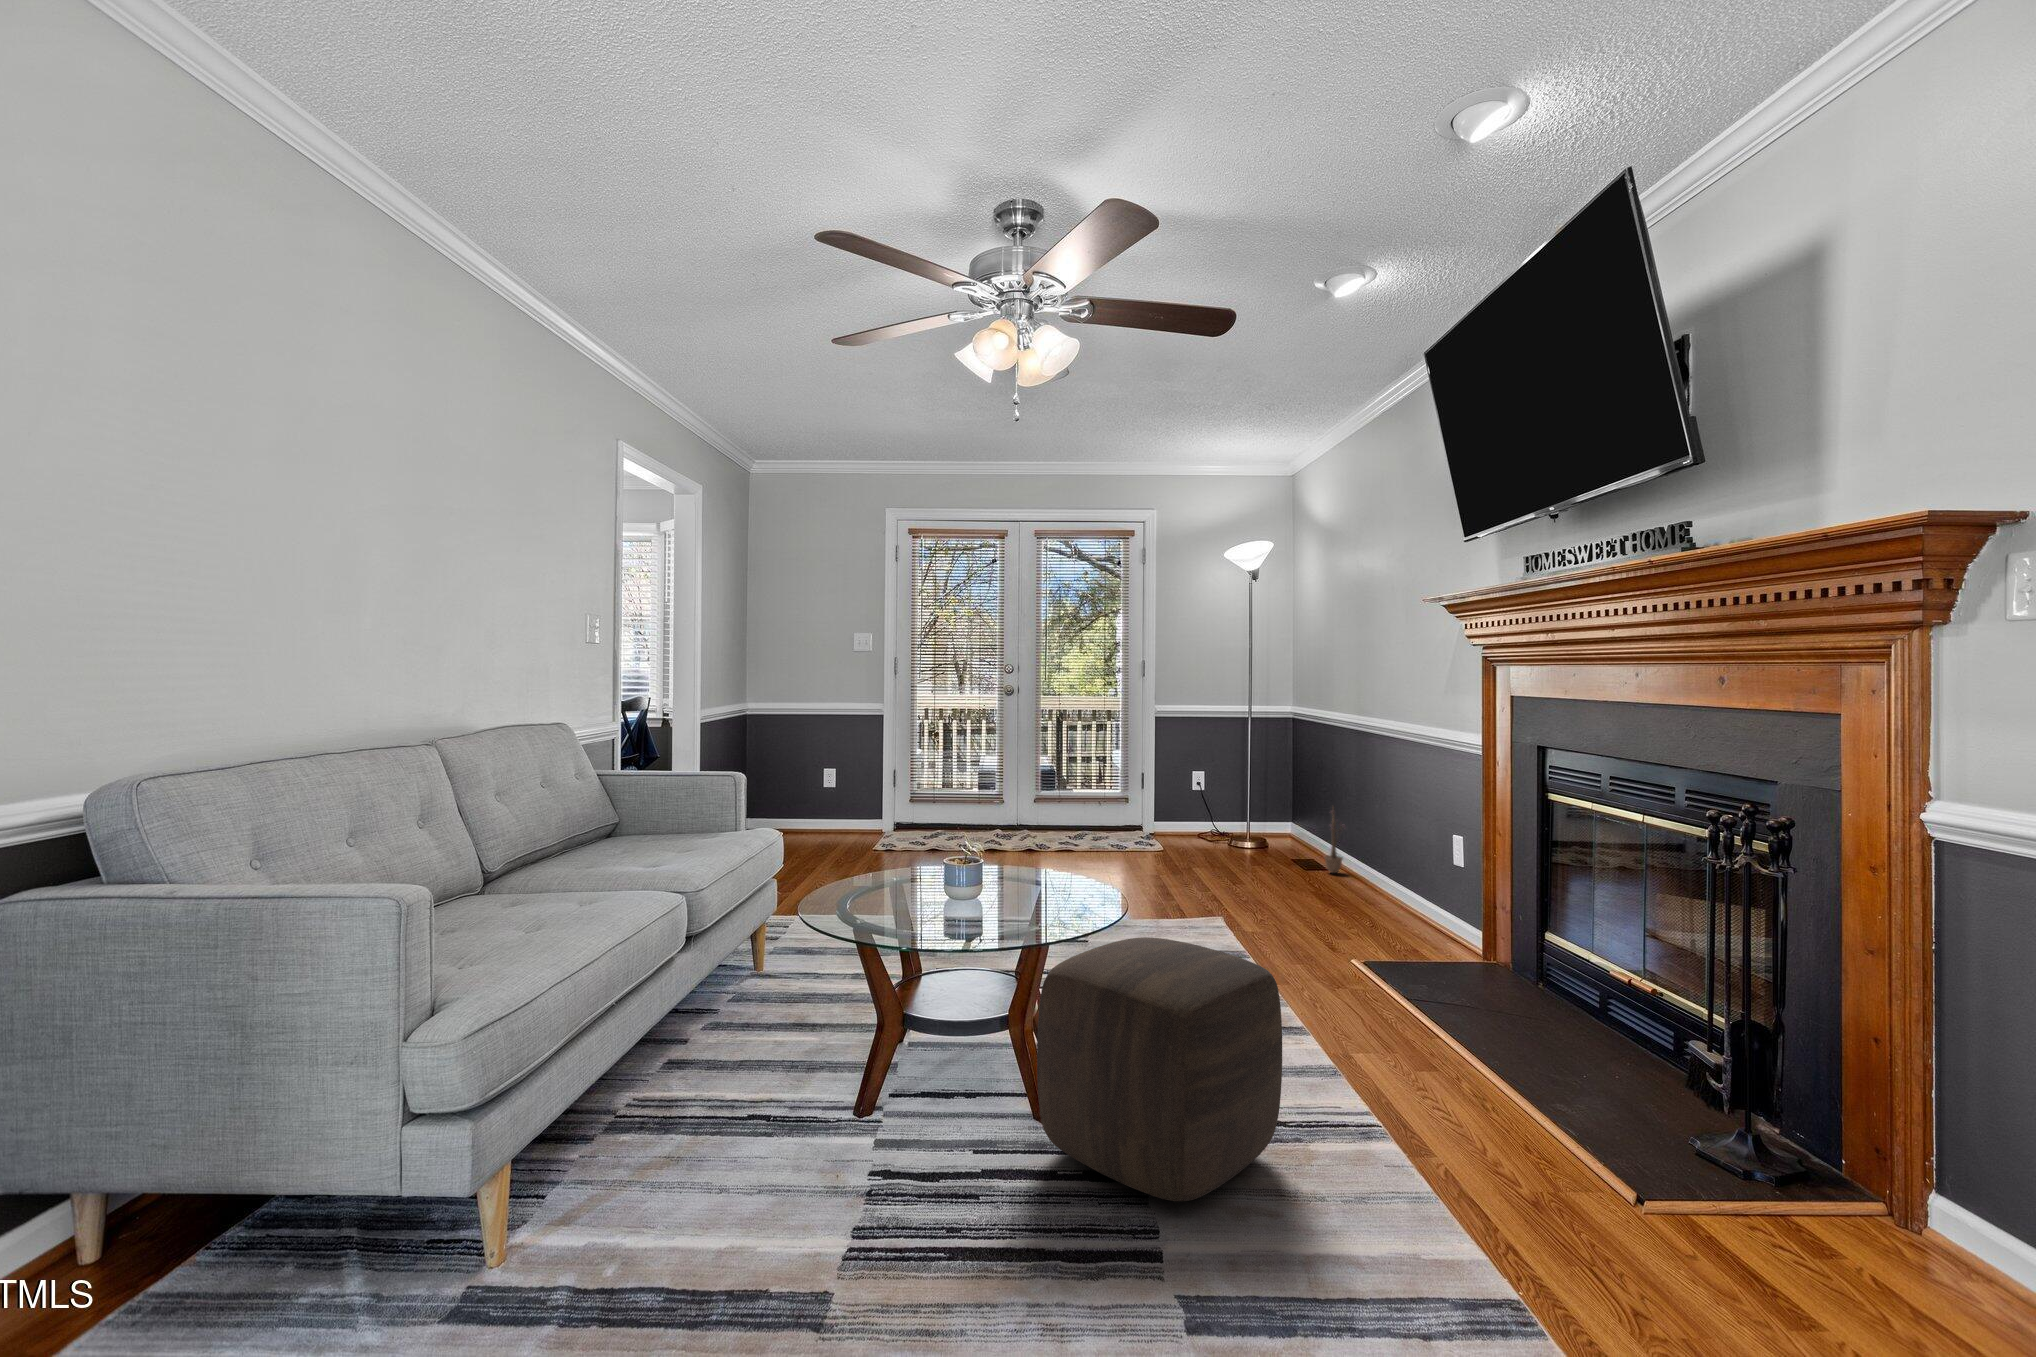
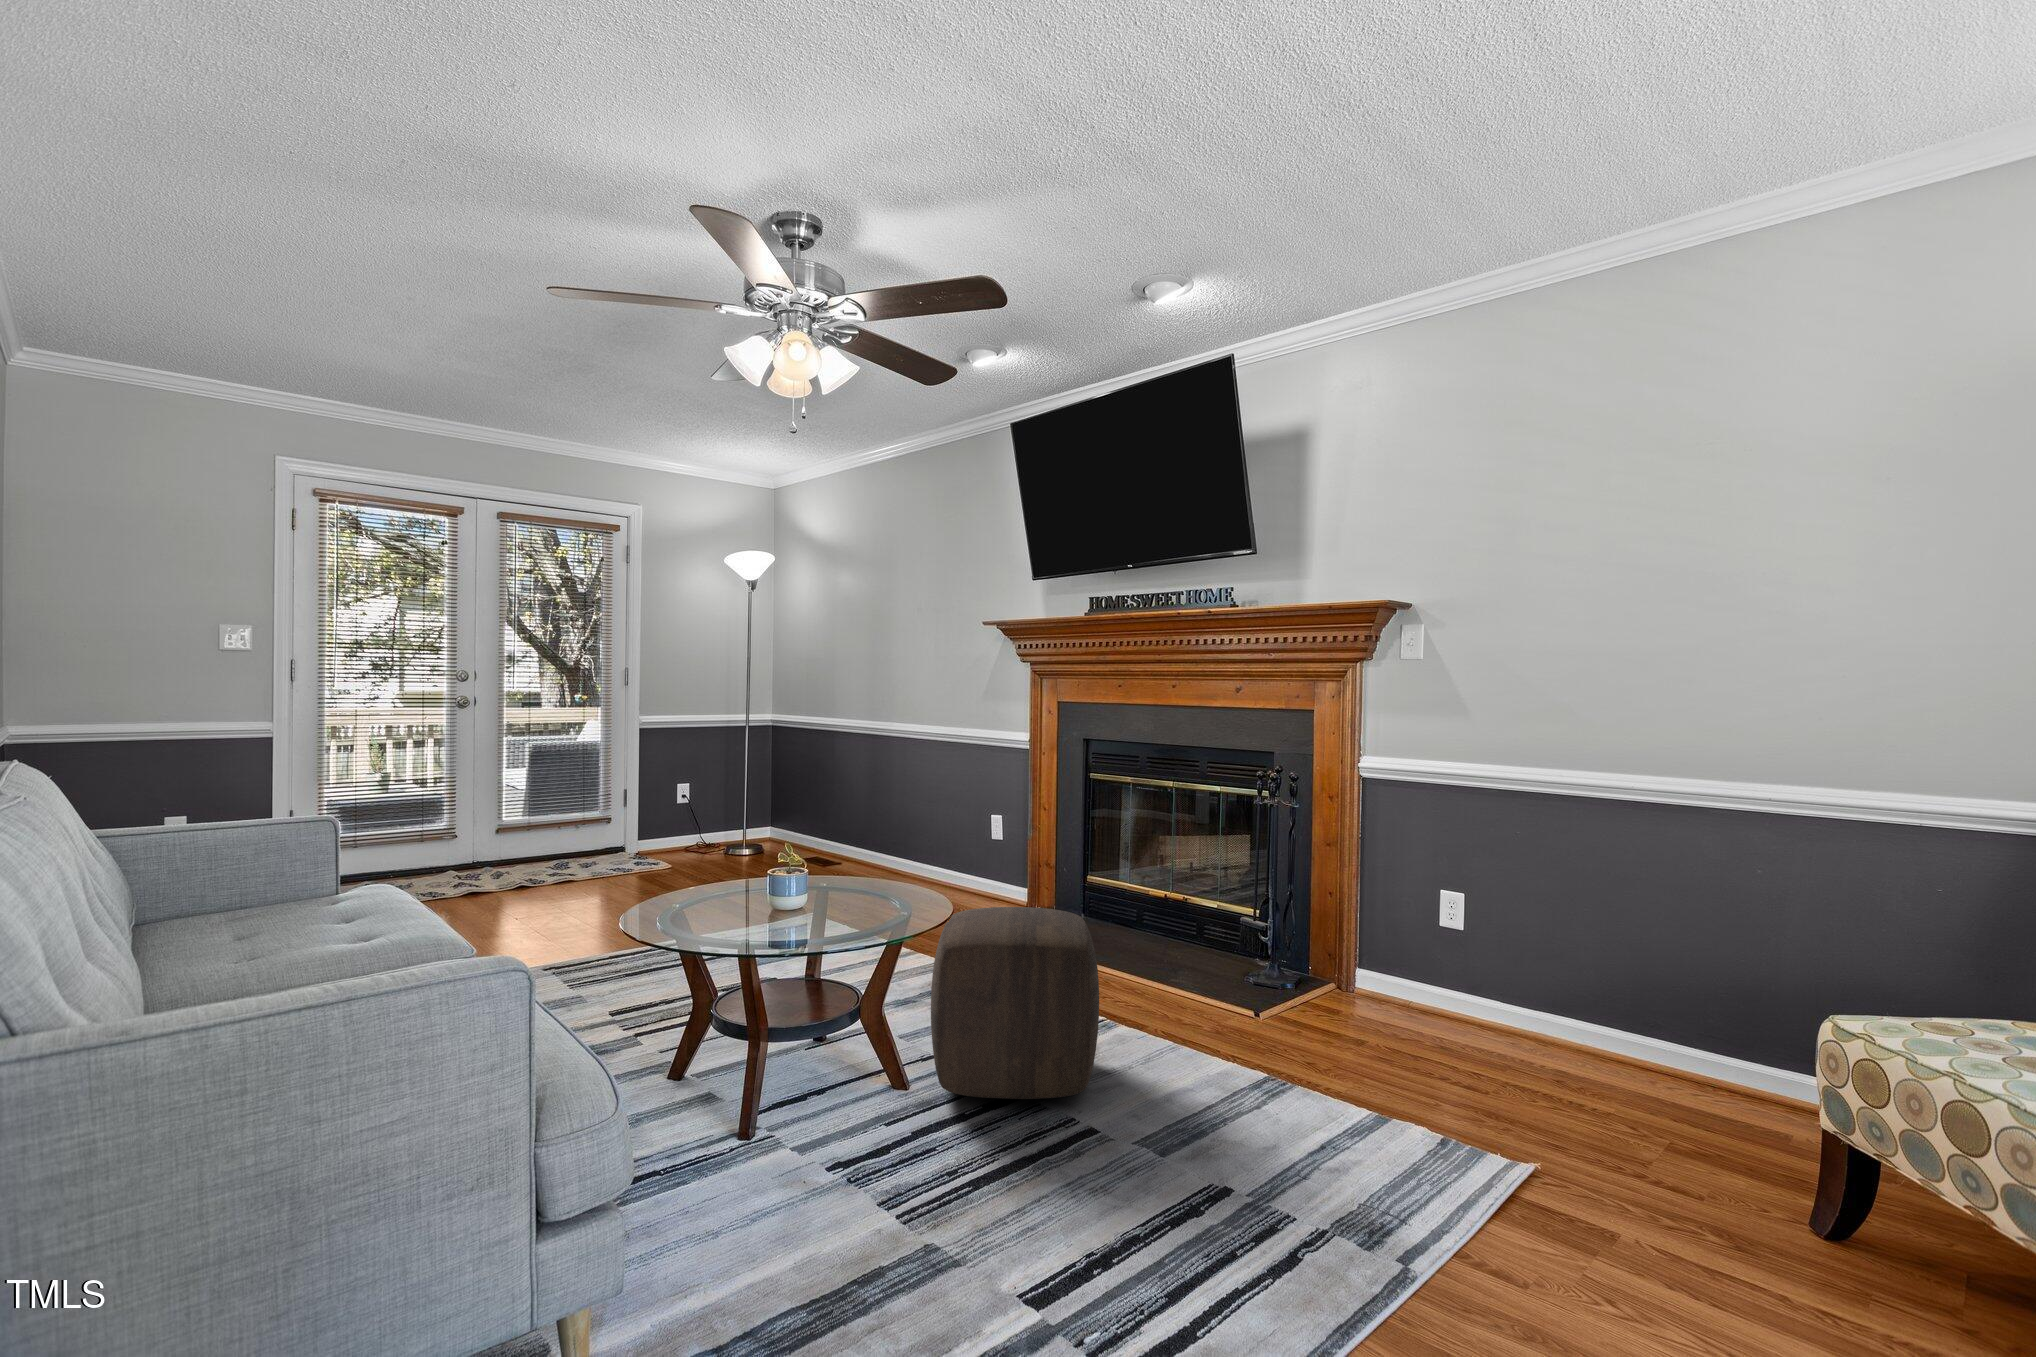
decorative plant: present [1324,807,1346,873] -> none [843,803,867,865]

